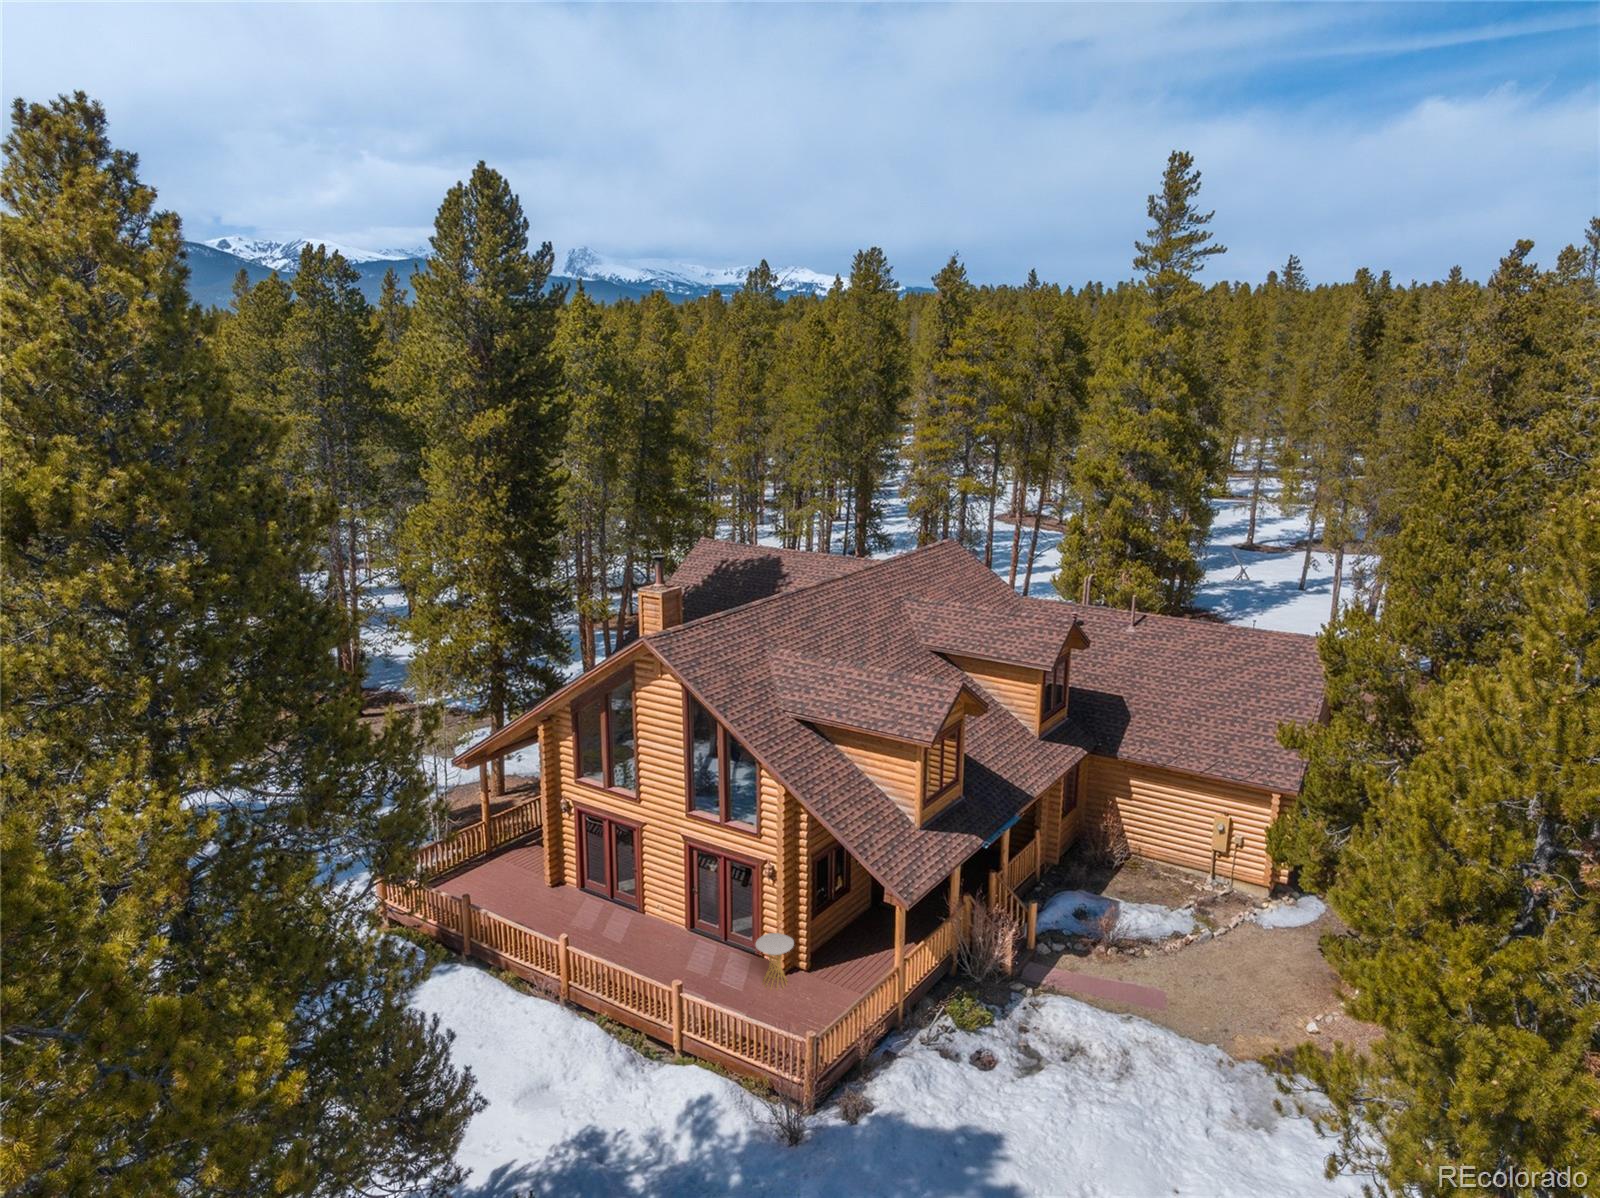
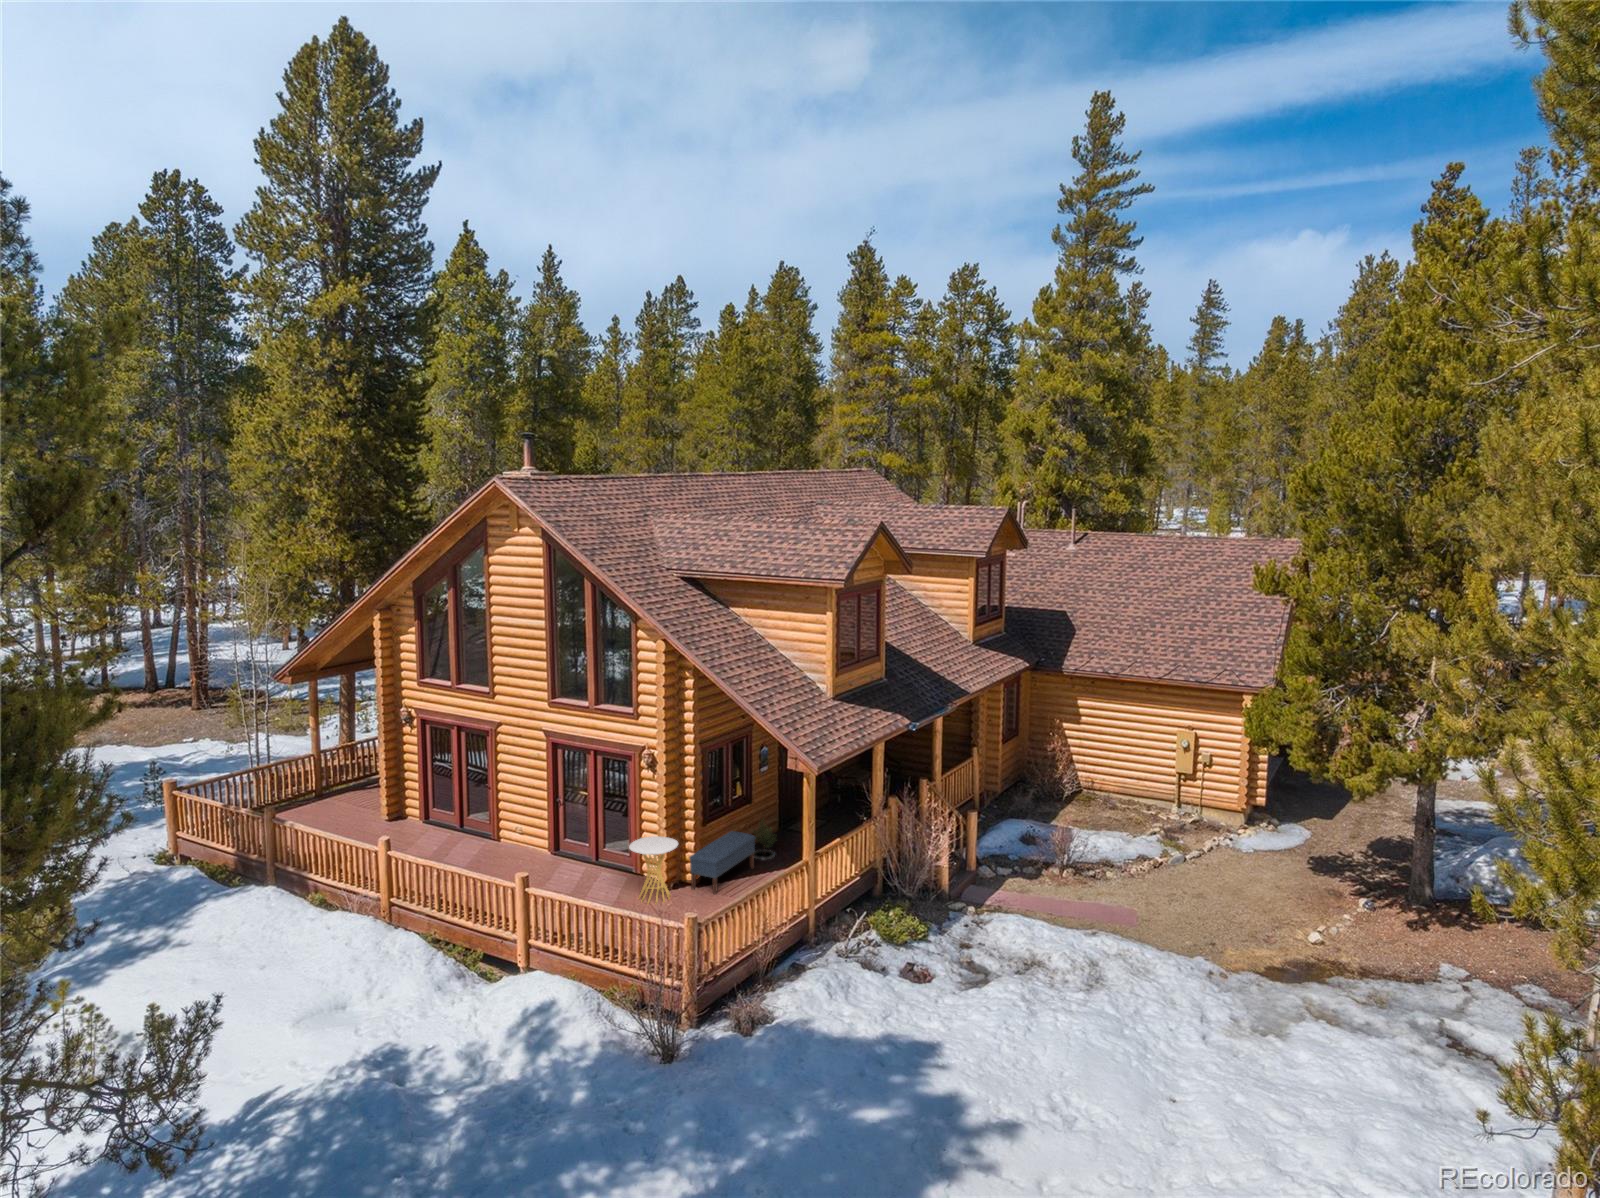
potted tree: none [848,907,871,941] -> present [754,820,775,860]
bench: none [802,921,853,982] -> present [689,831,755,894]

